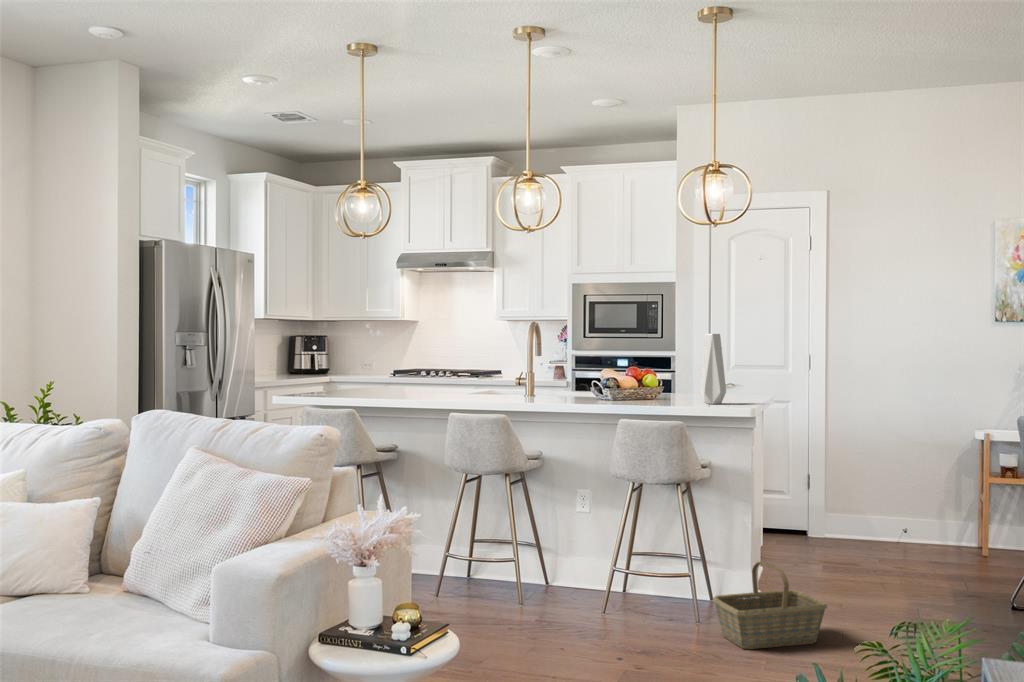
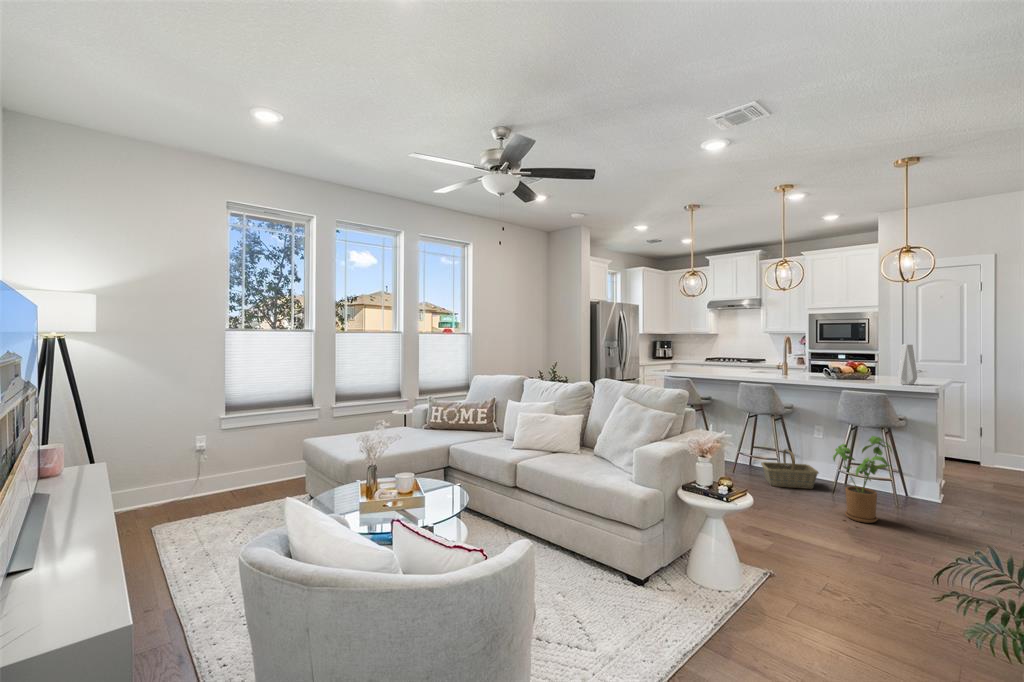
house plant: none [605,496,693,658] -> present [833,436,892,523]
basket: present [713,561,827,649] -> present [761,449,818,489]

